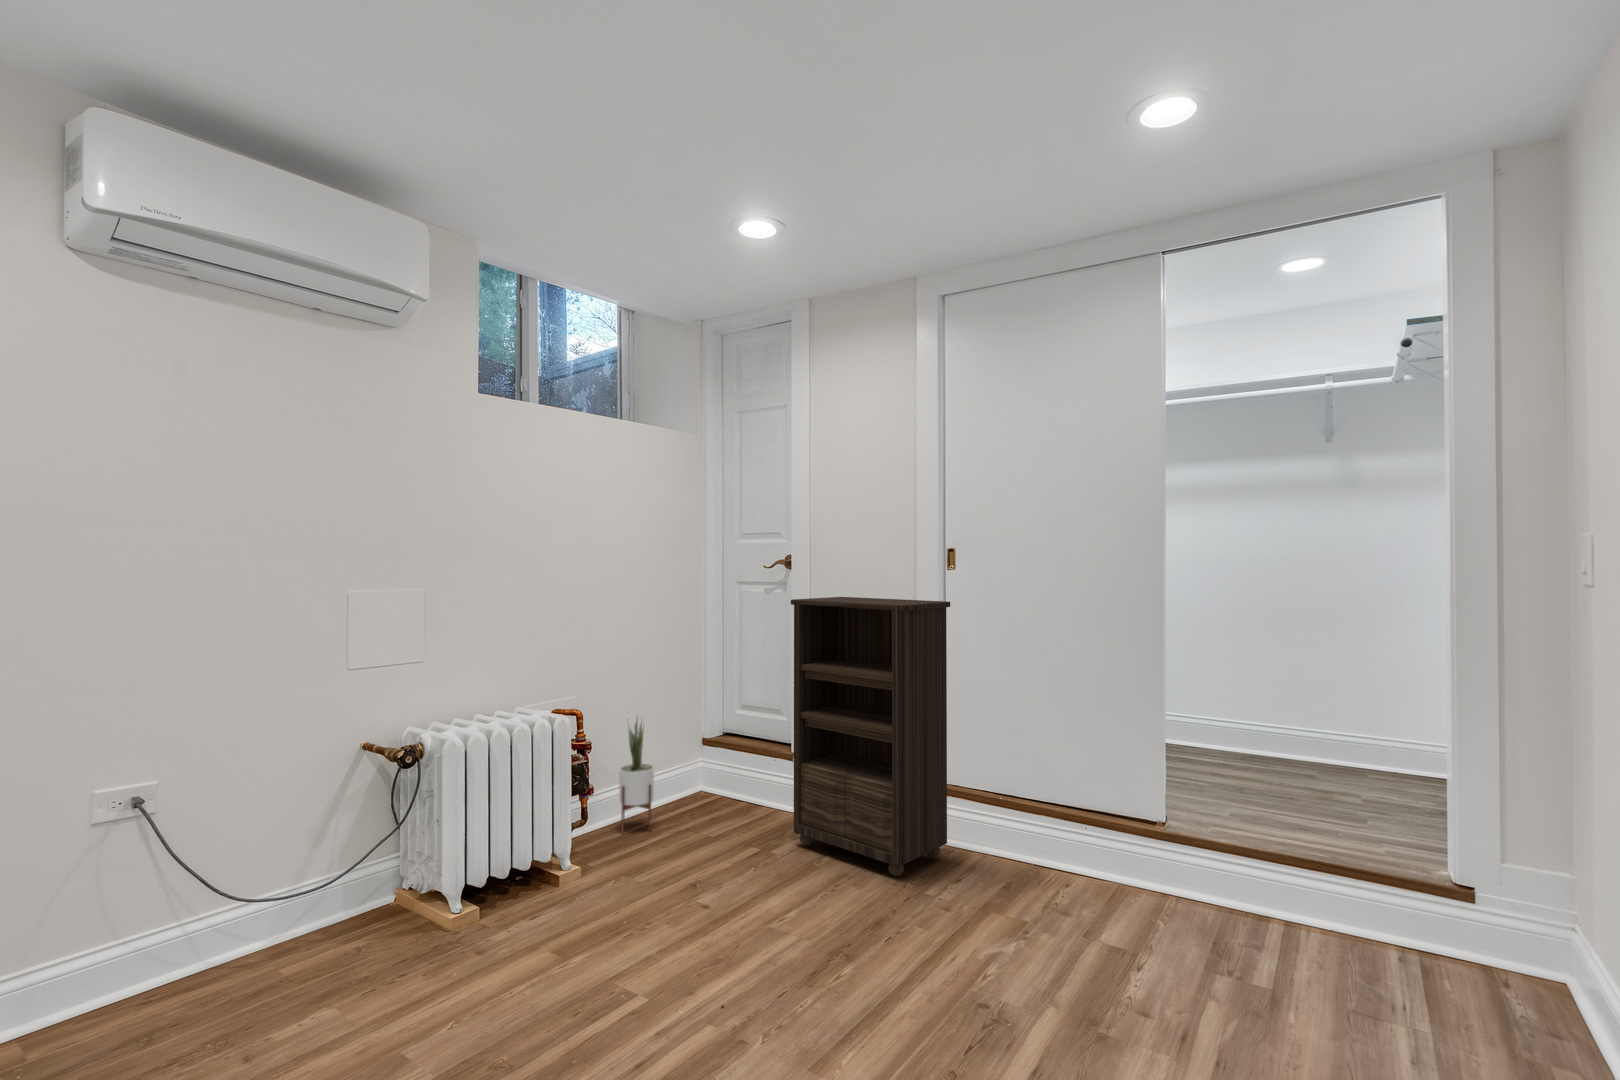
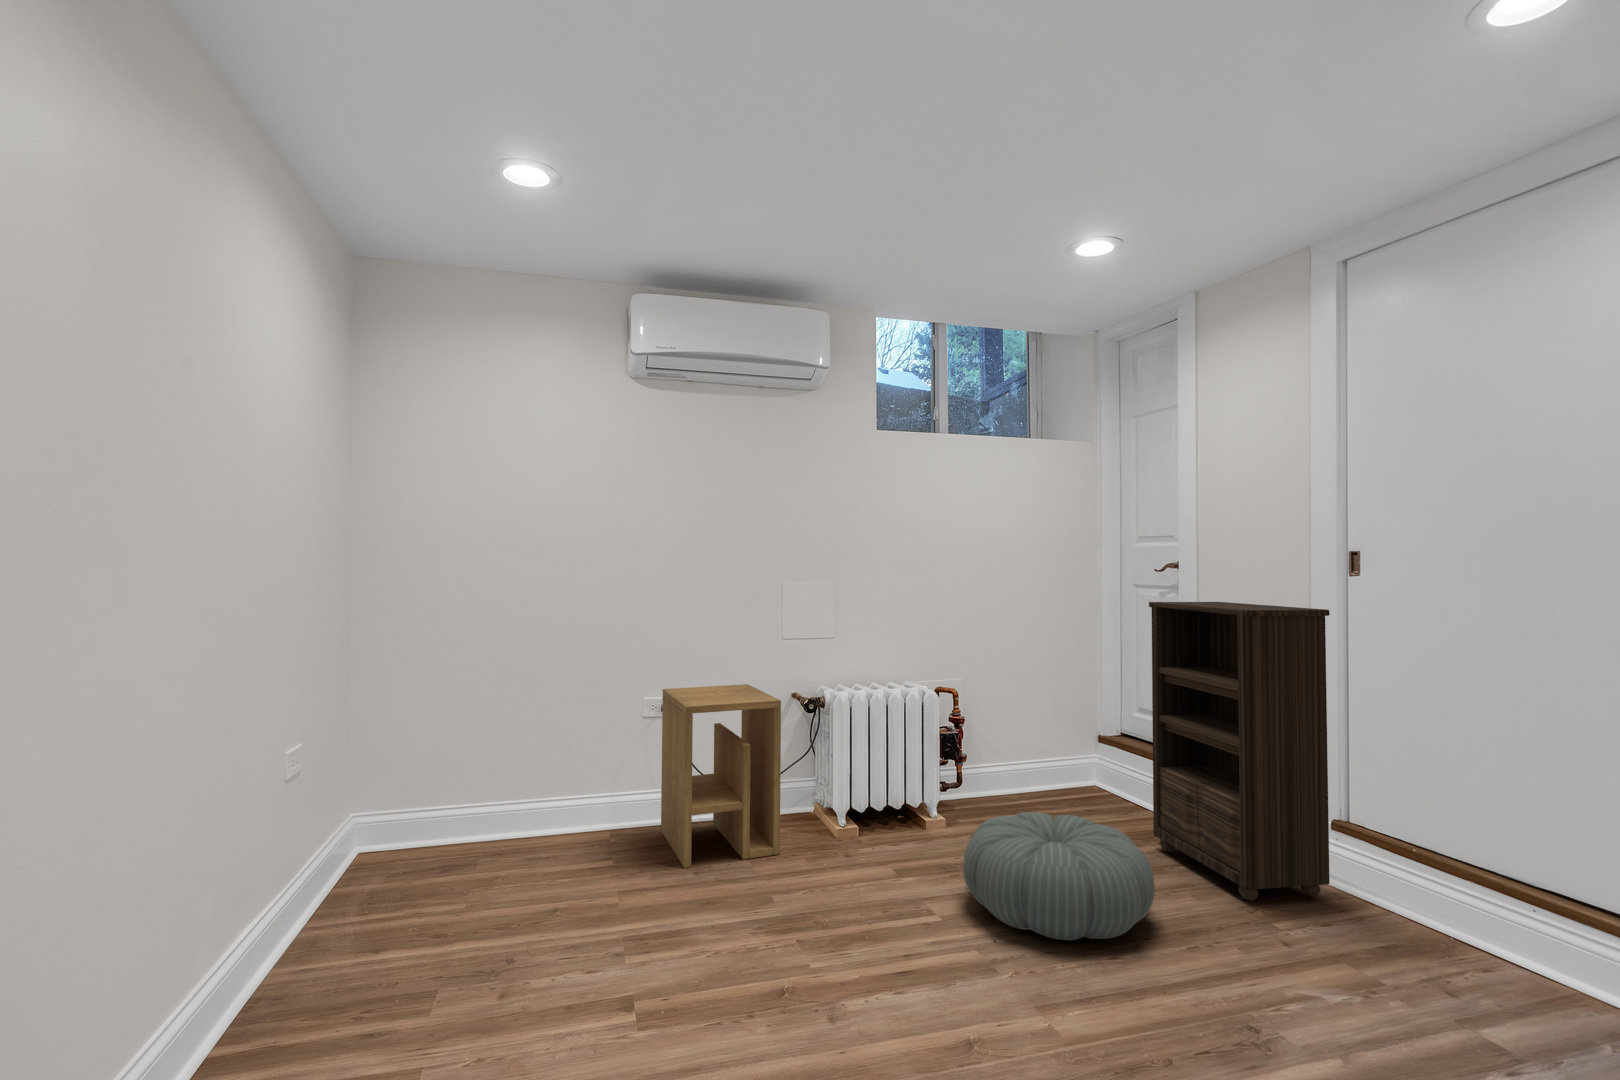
potted plant: present [619,718,654,833] -> none [999,698,1030,808]
side table: none [139,742,384,1053] -> present [661,684,781,868]
pouf: none [655,833,851,977] -> present [963,812,1155,941]

